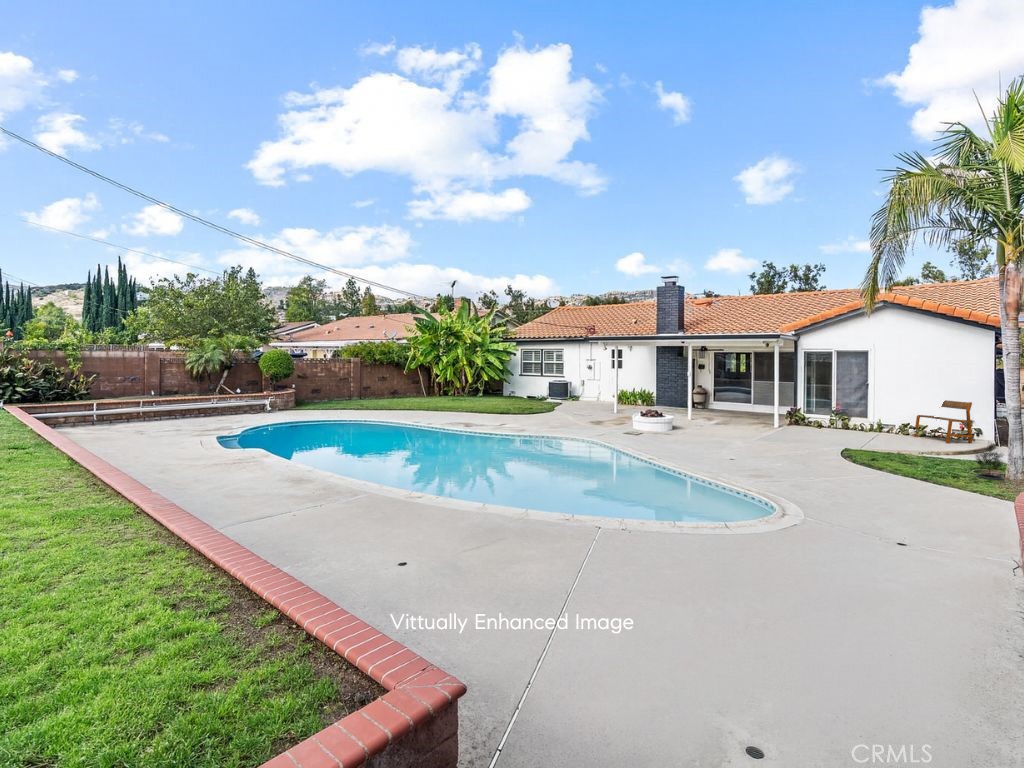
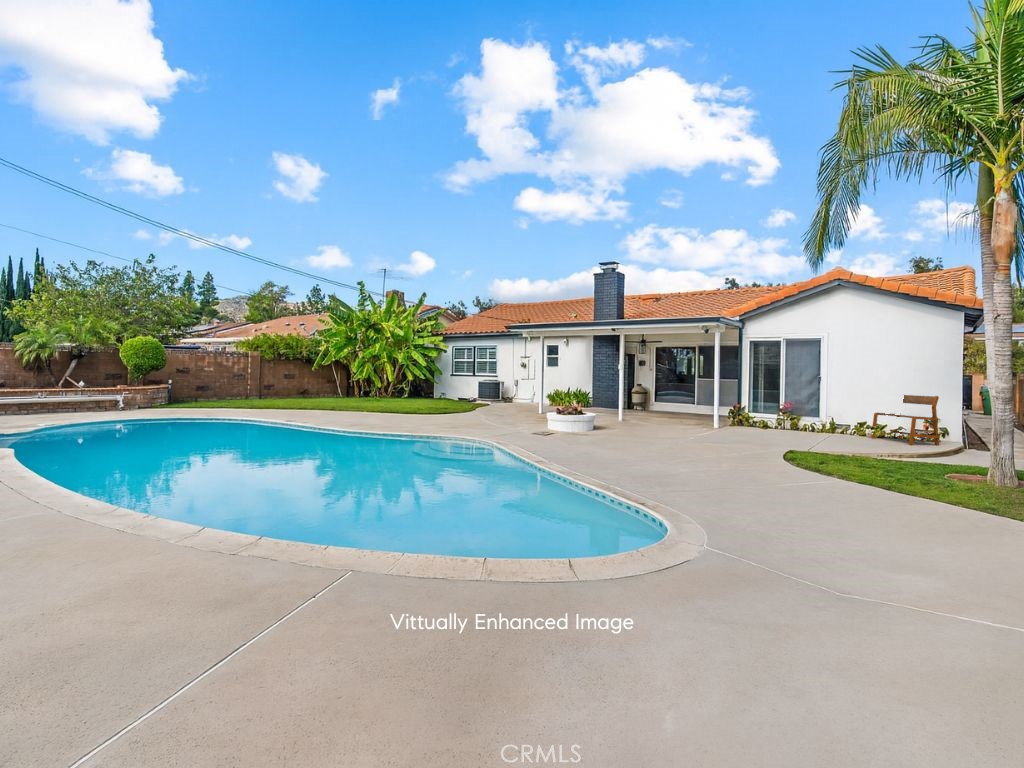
potted tree: present [976,443,1003,479] -> none [952,435,998,488]

